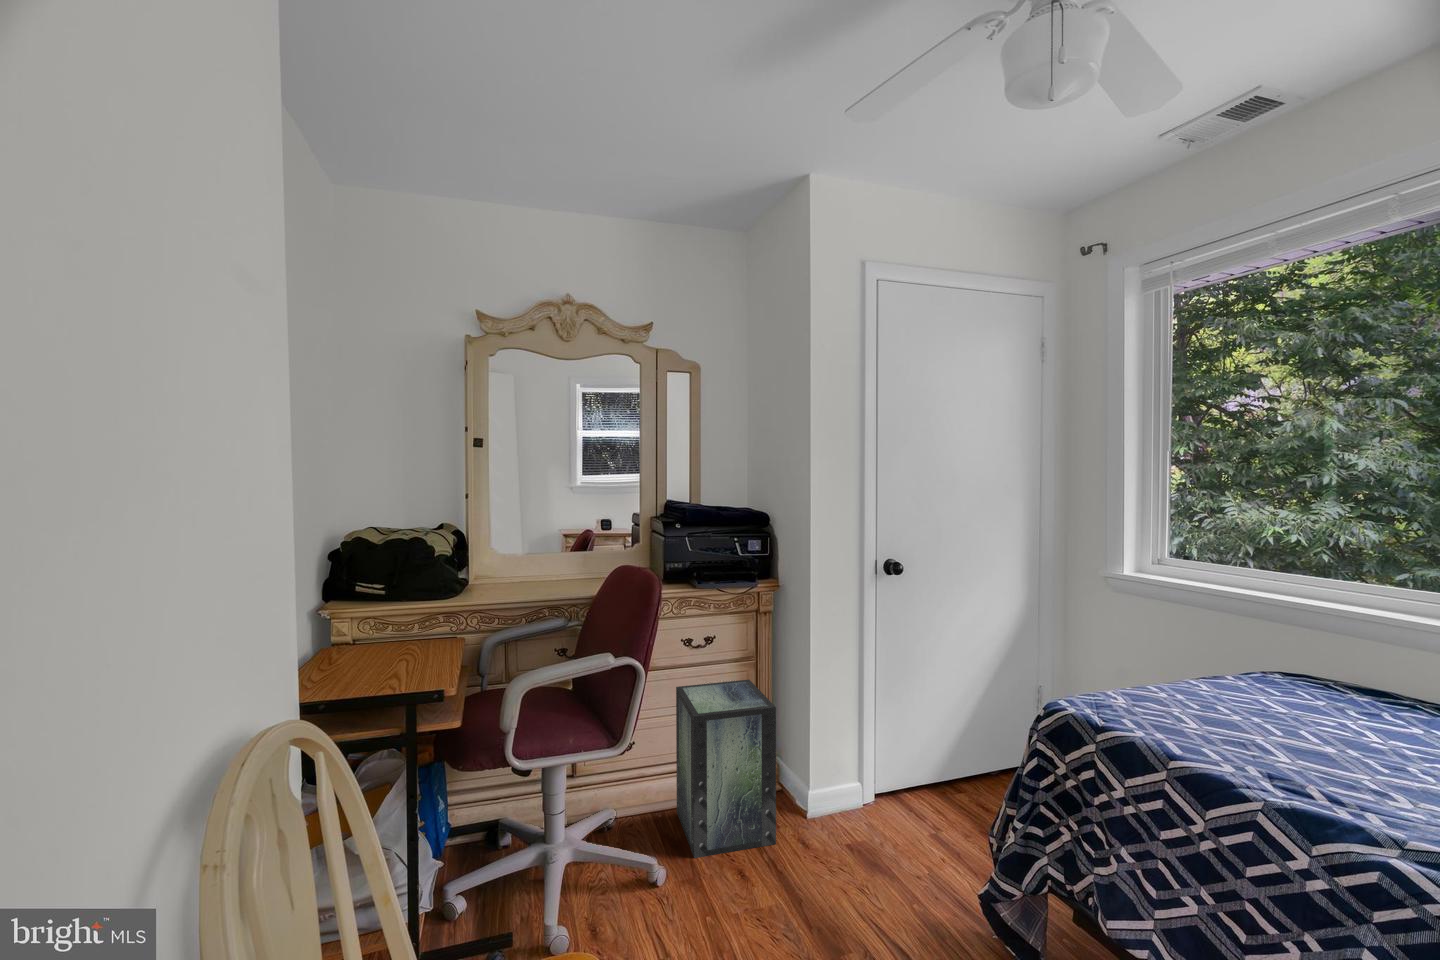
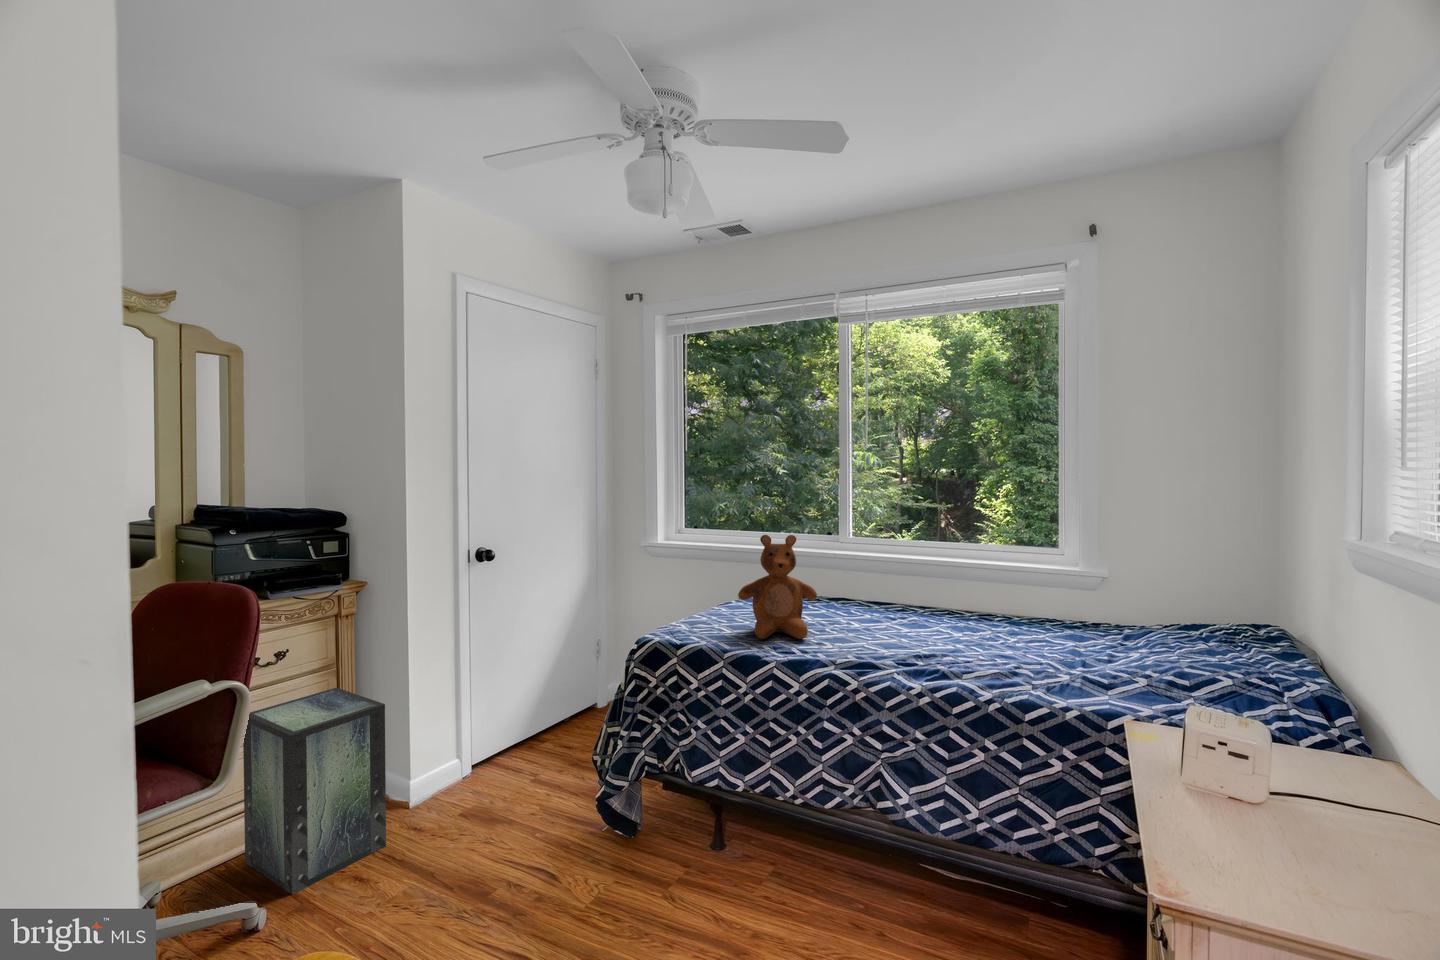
teddy bear: none [1214,589,1389,777] -> present [738,535,817,639]

